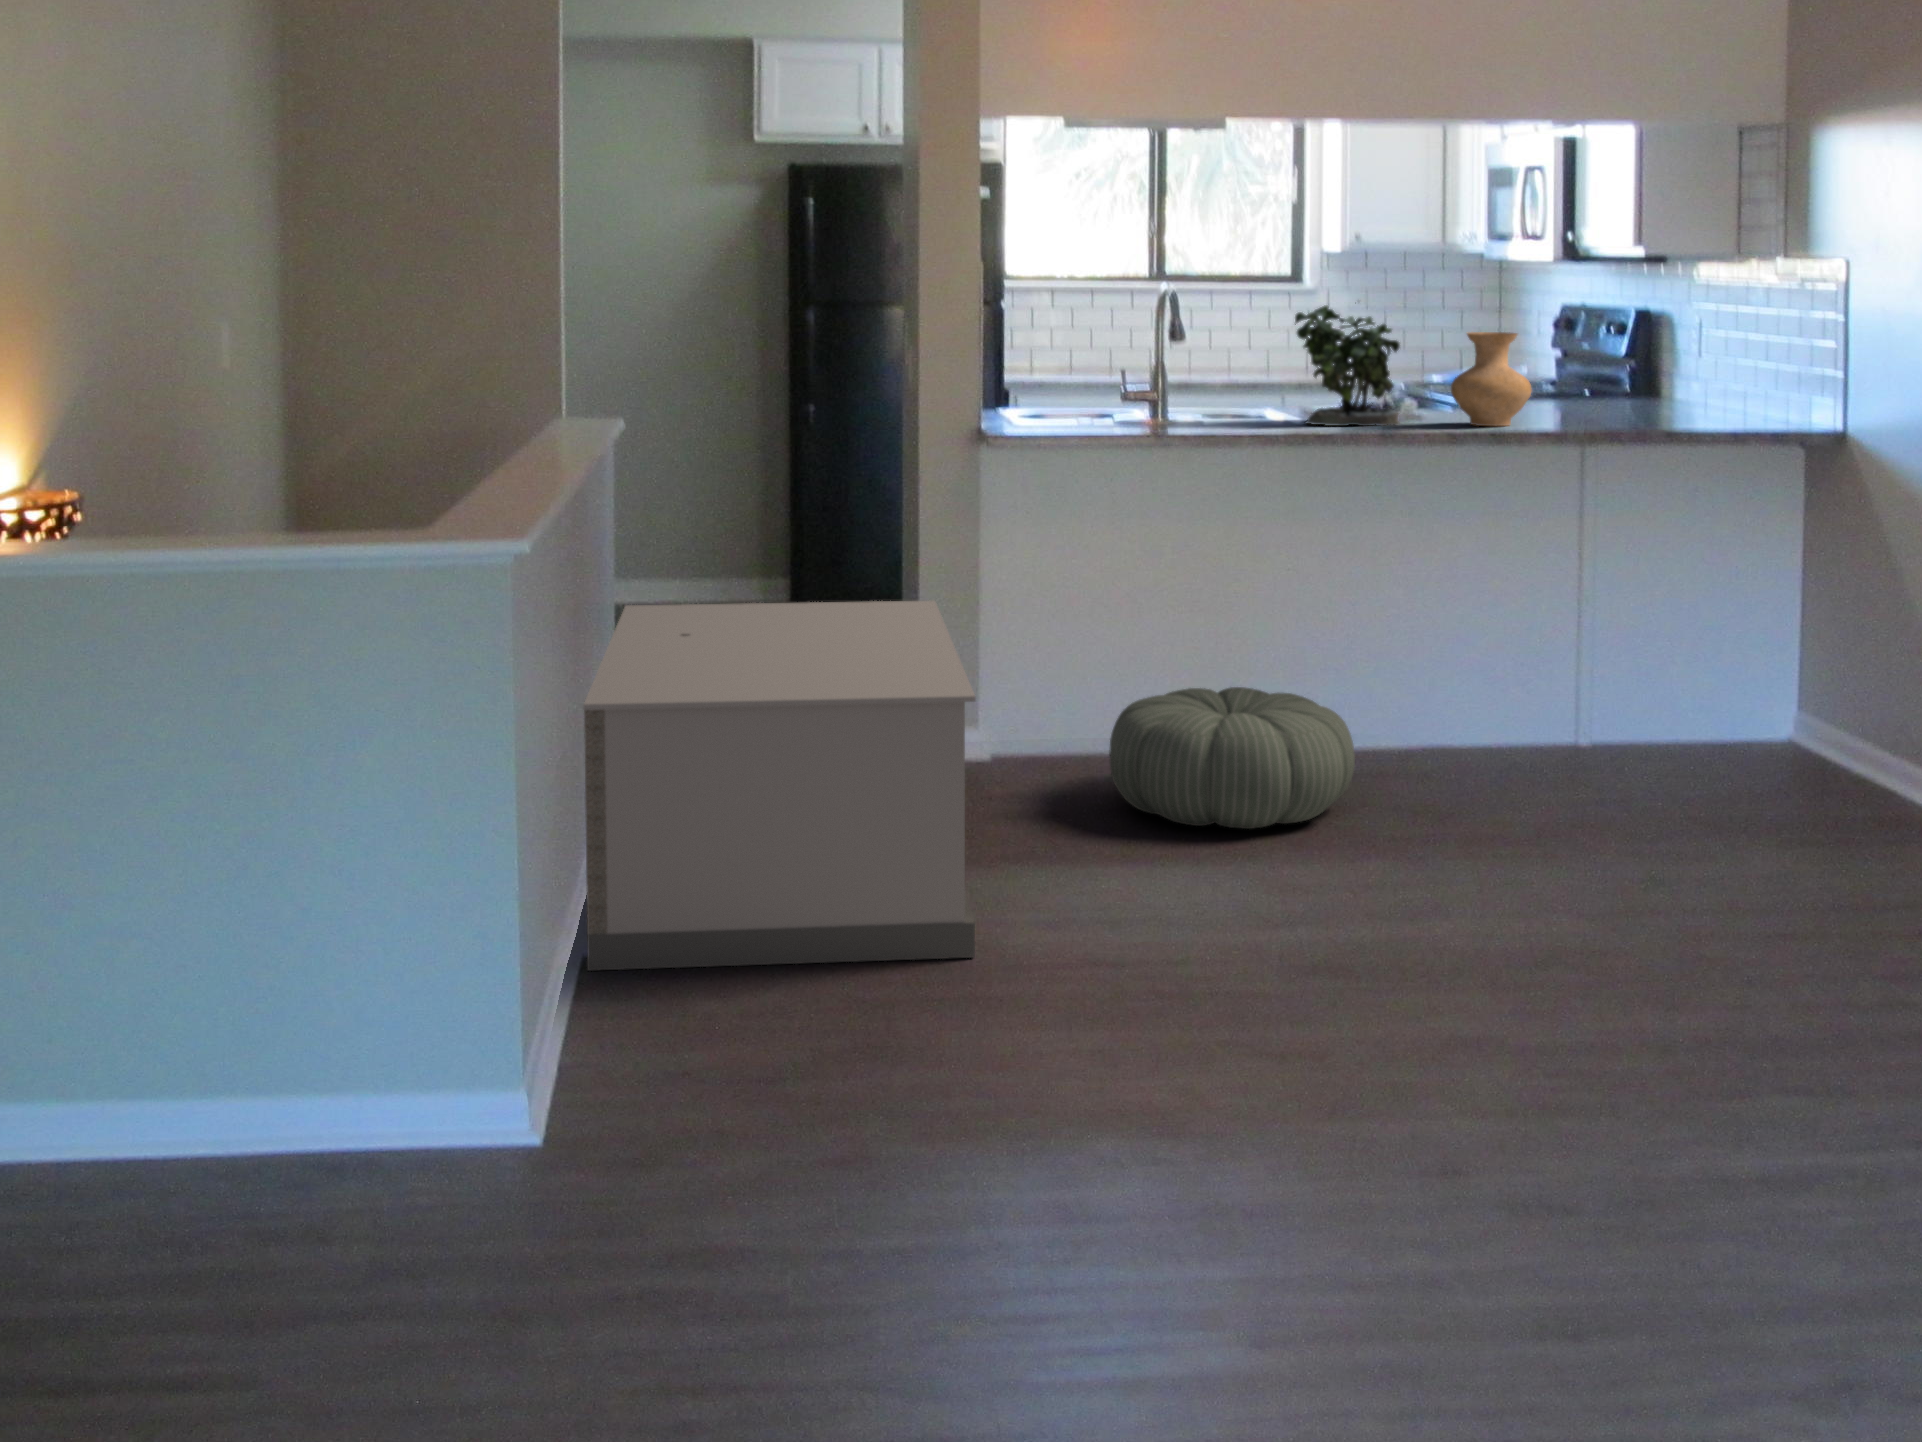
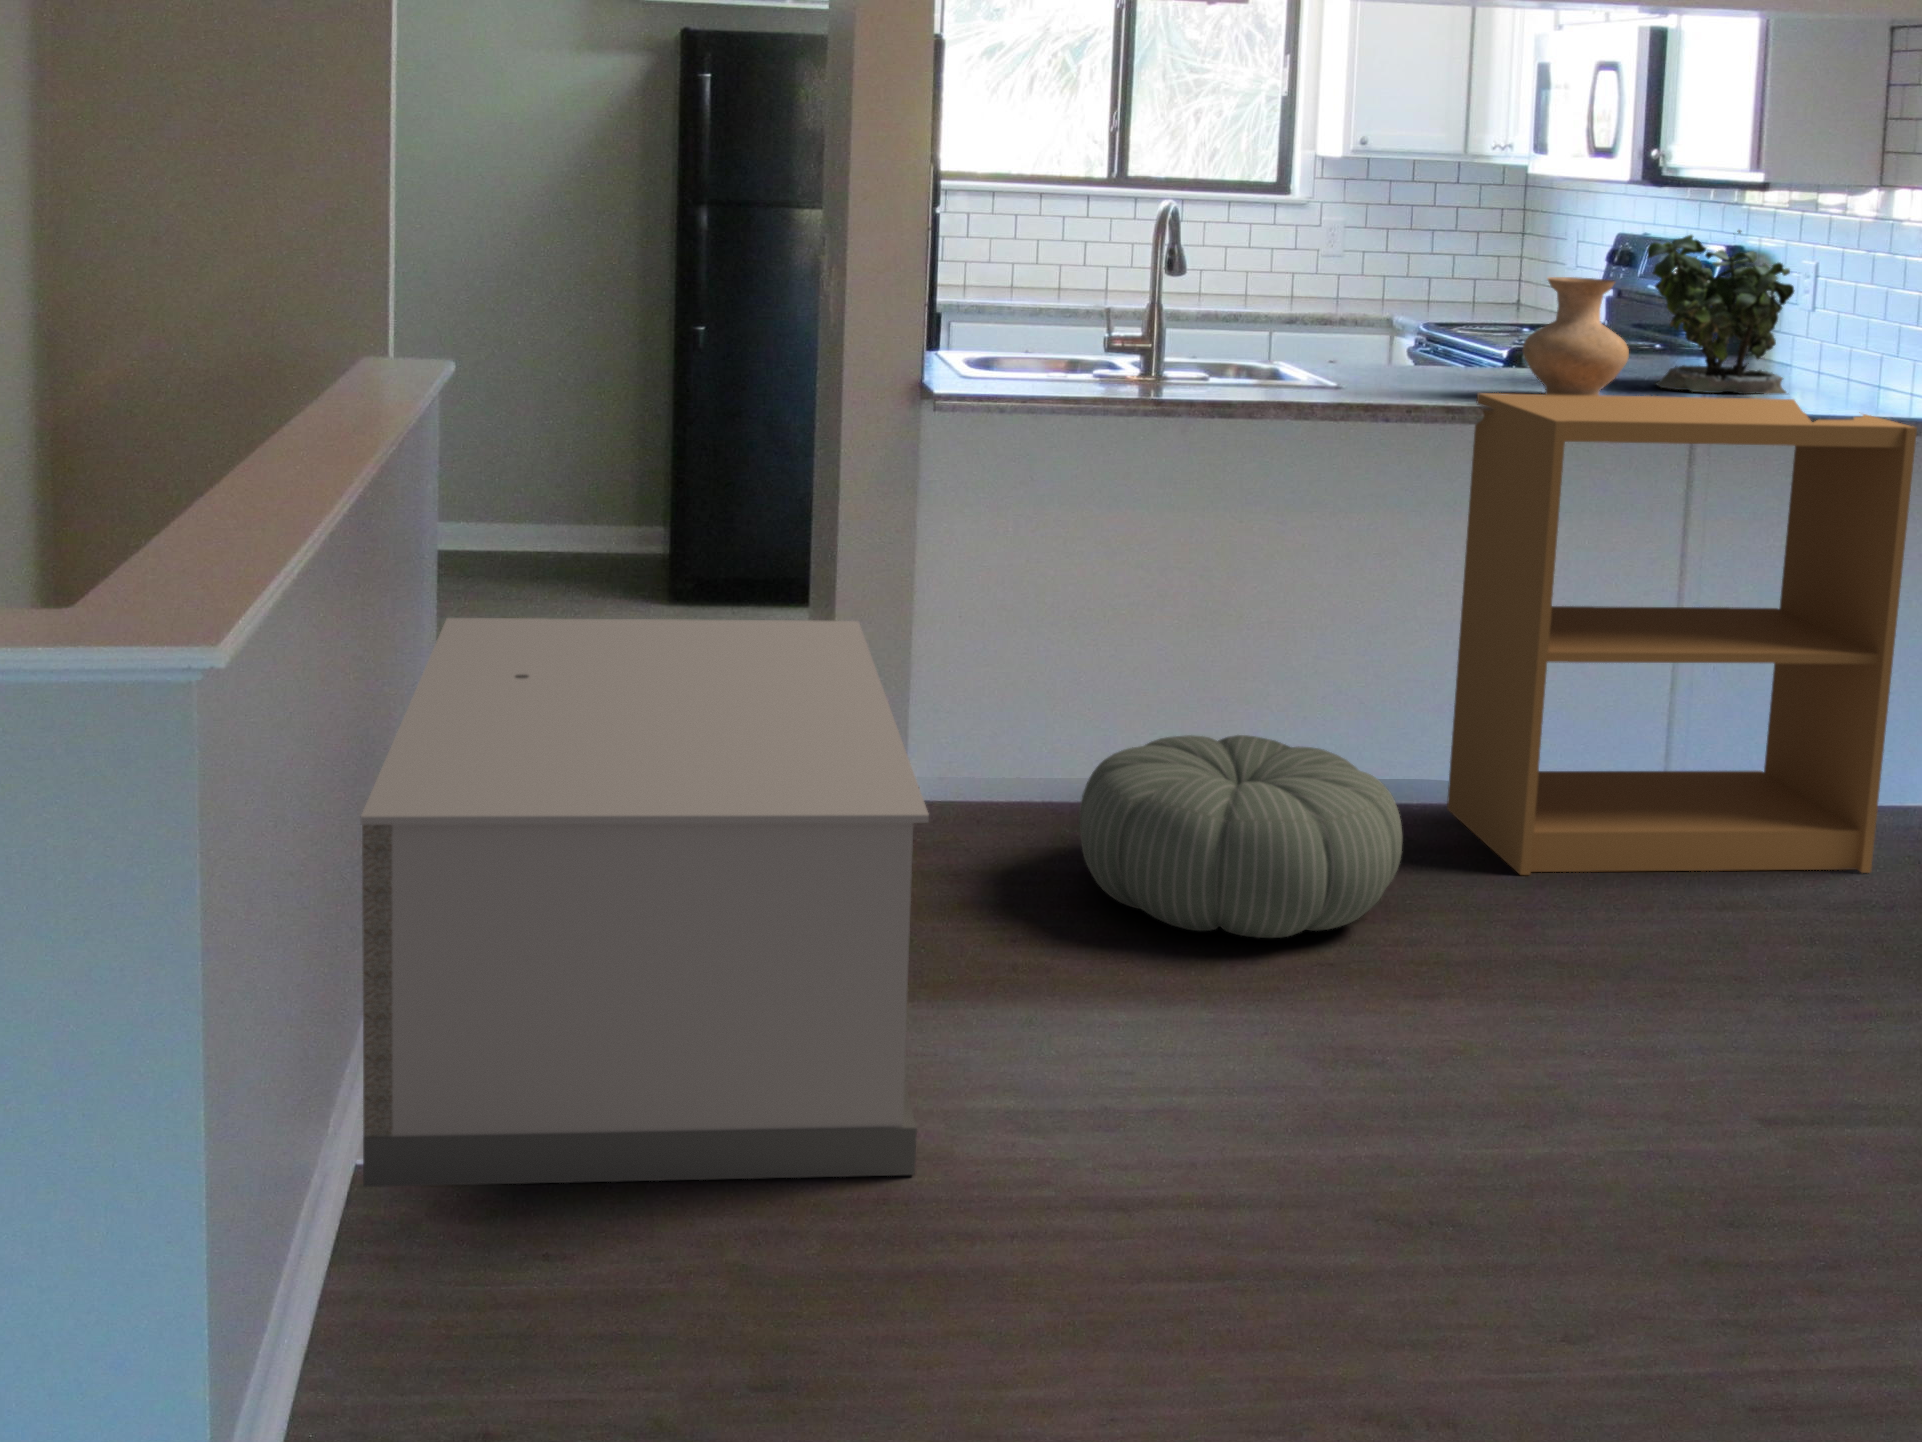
potted plant: present [1295,305,1400,426] -> present [1647,230,1794,394]
bookshelf: none [1408,420,1740,790] -> present [1447,393,1917,875]

